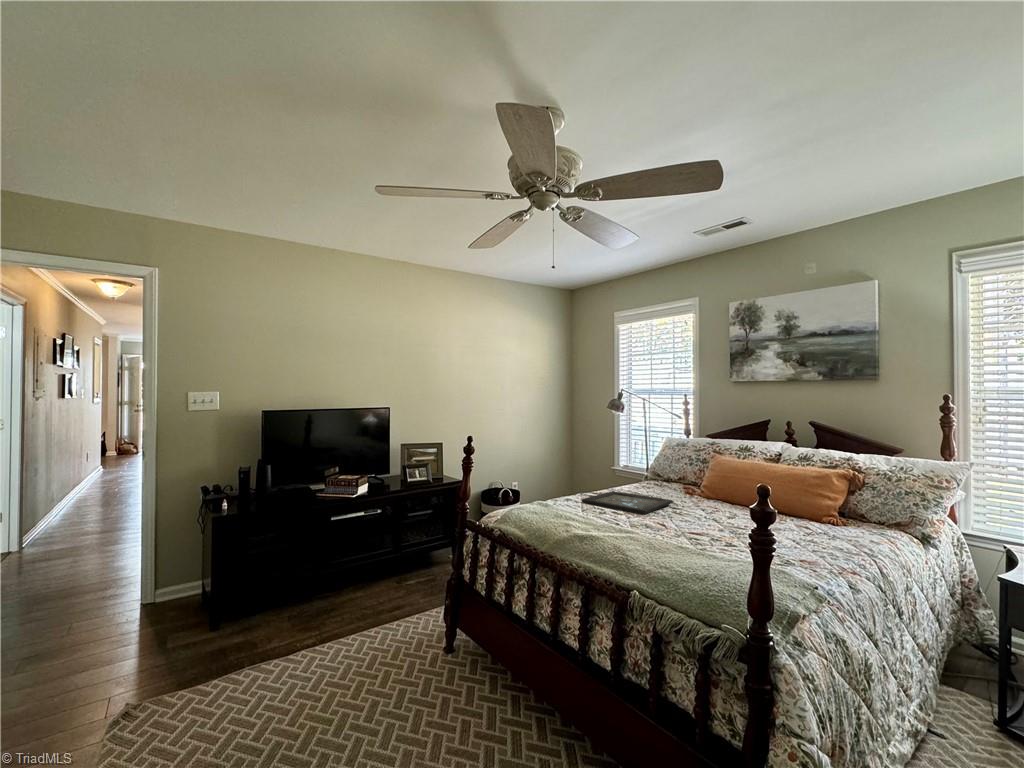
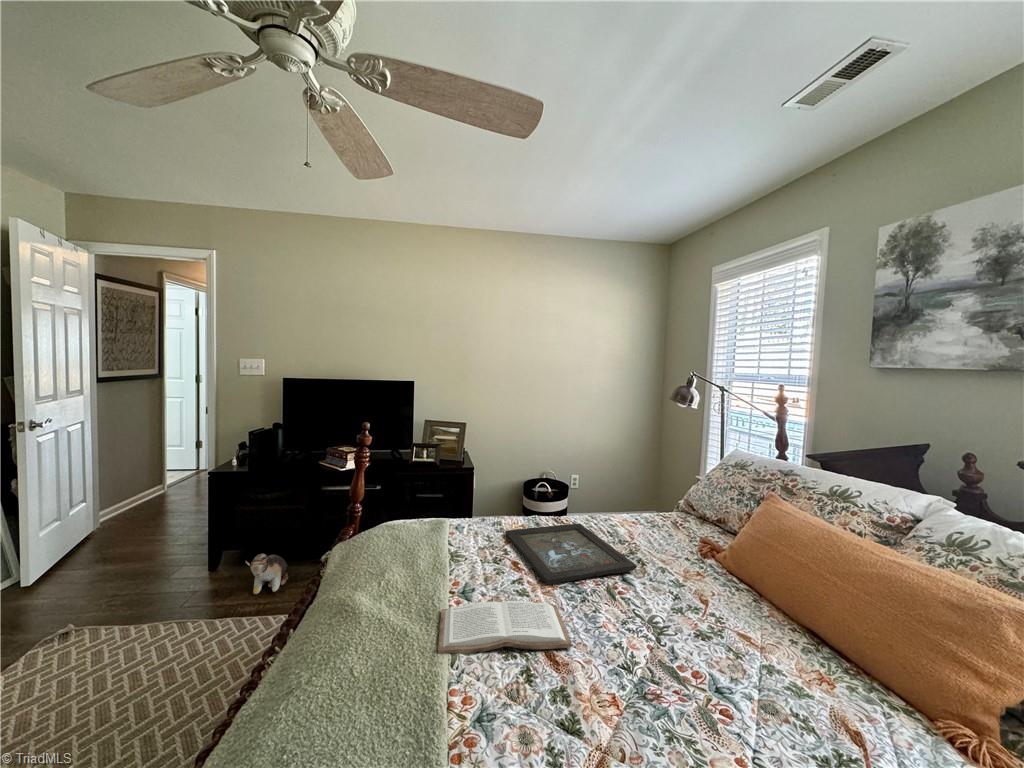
book: none [621,516,696,539] -> present [438,601,572,654]
plush toy: none [295,583,325,628] -> present [246,554,288,594]

